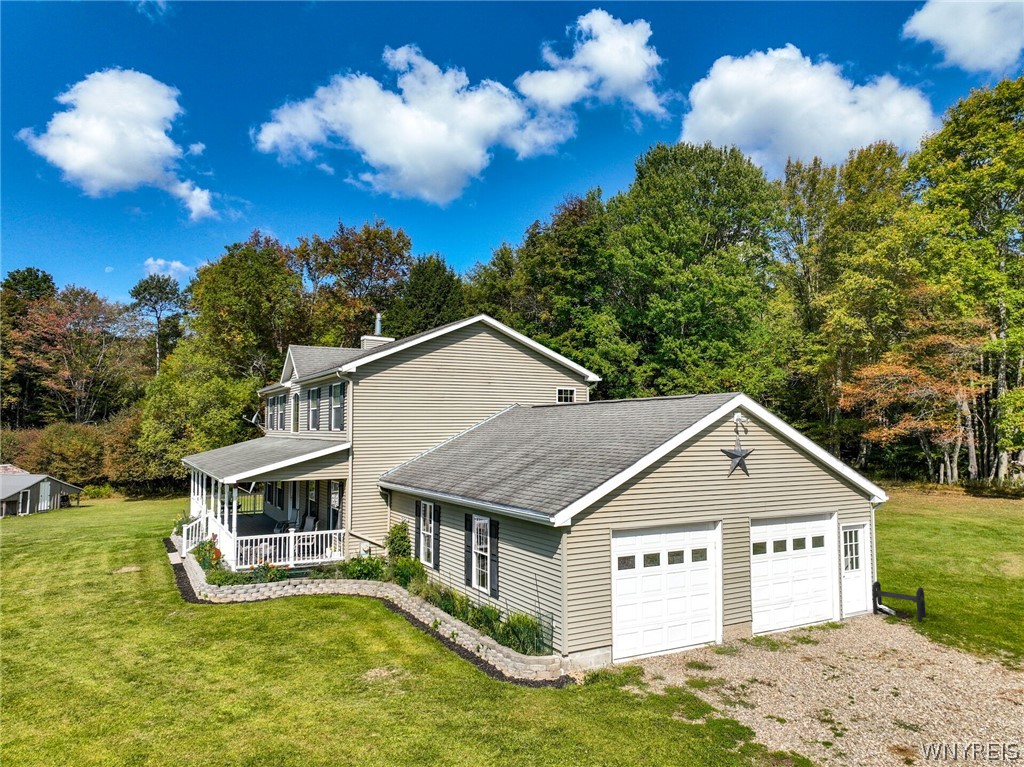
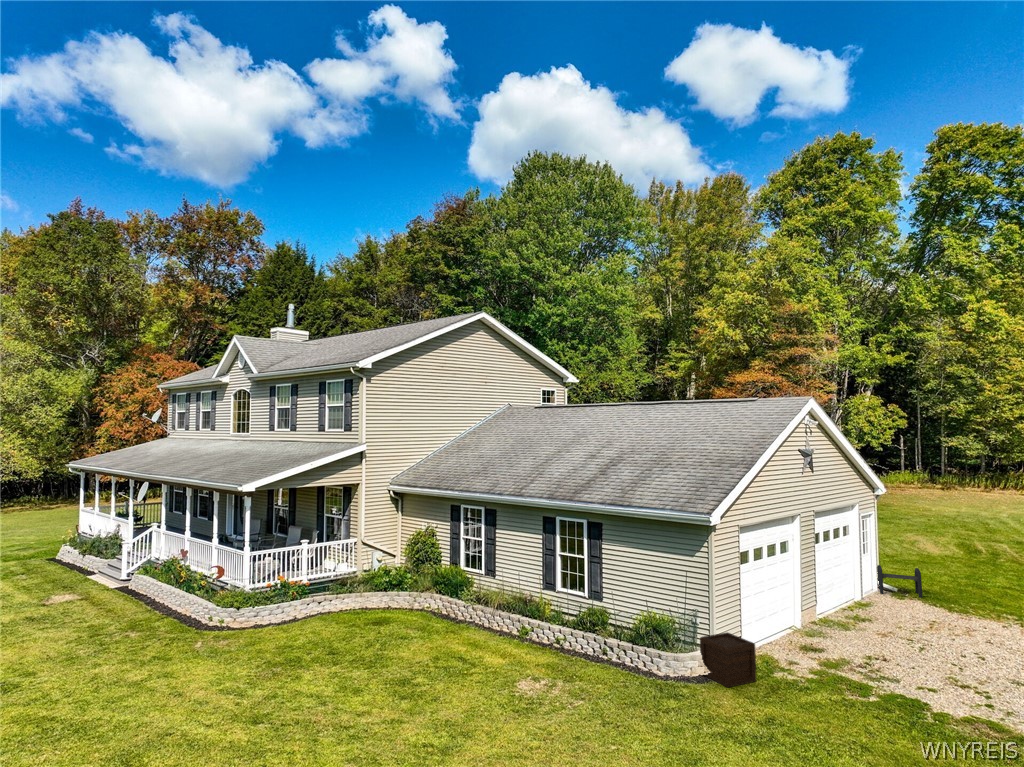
wooden crate: none [550,640,597,695] -> present [700,632,757,687]

